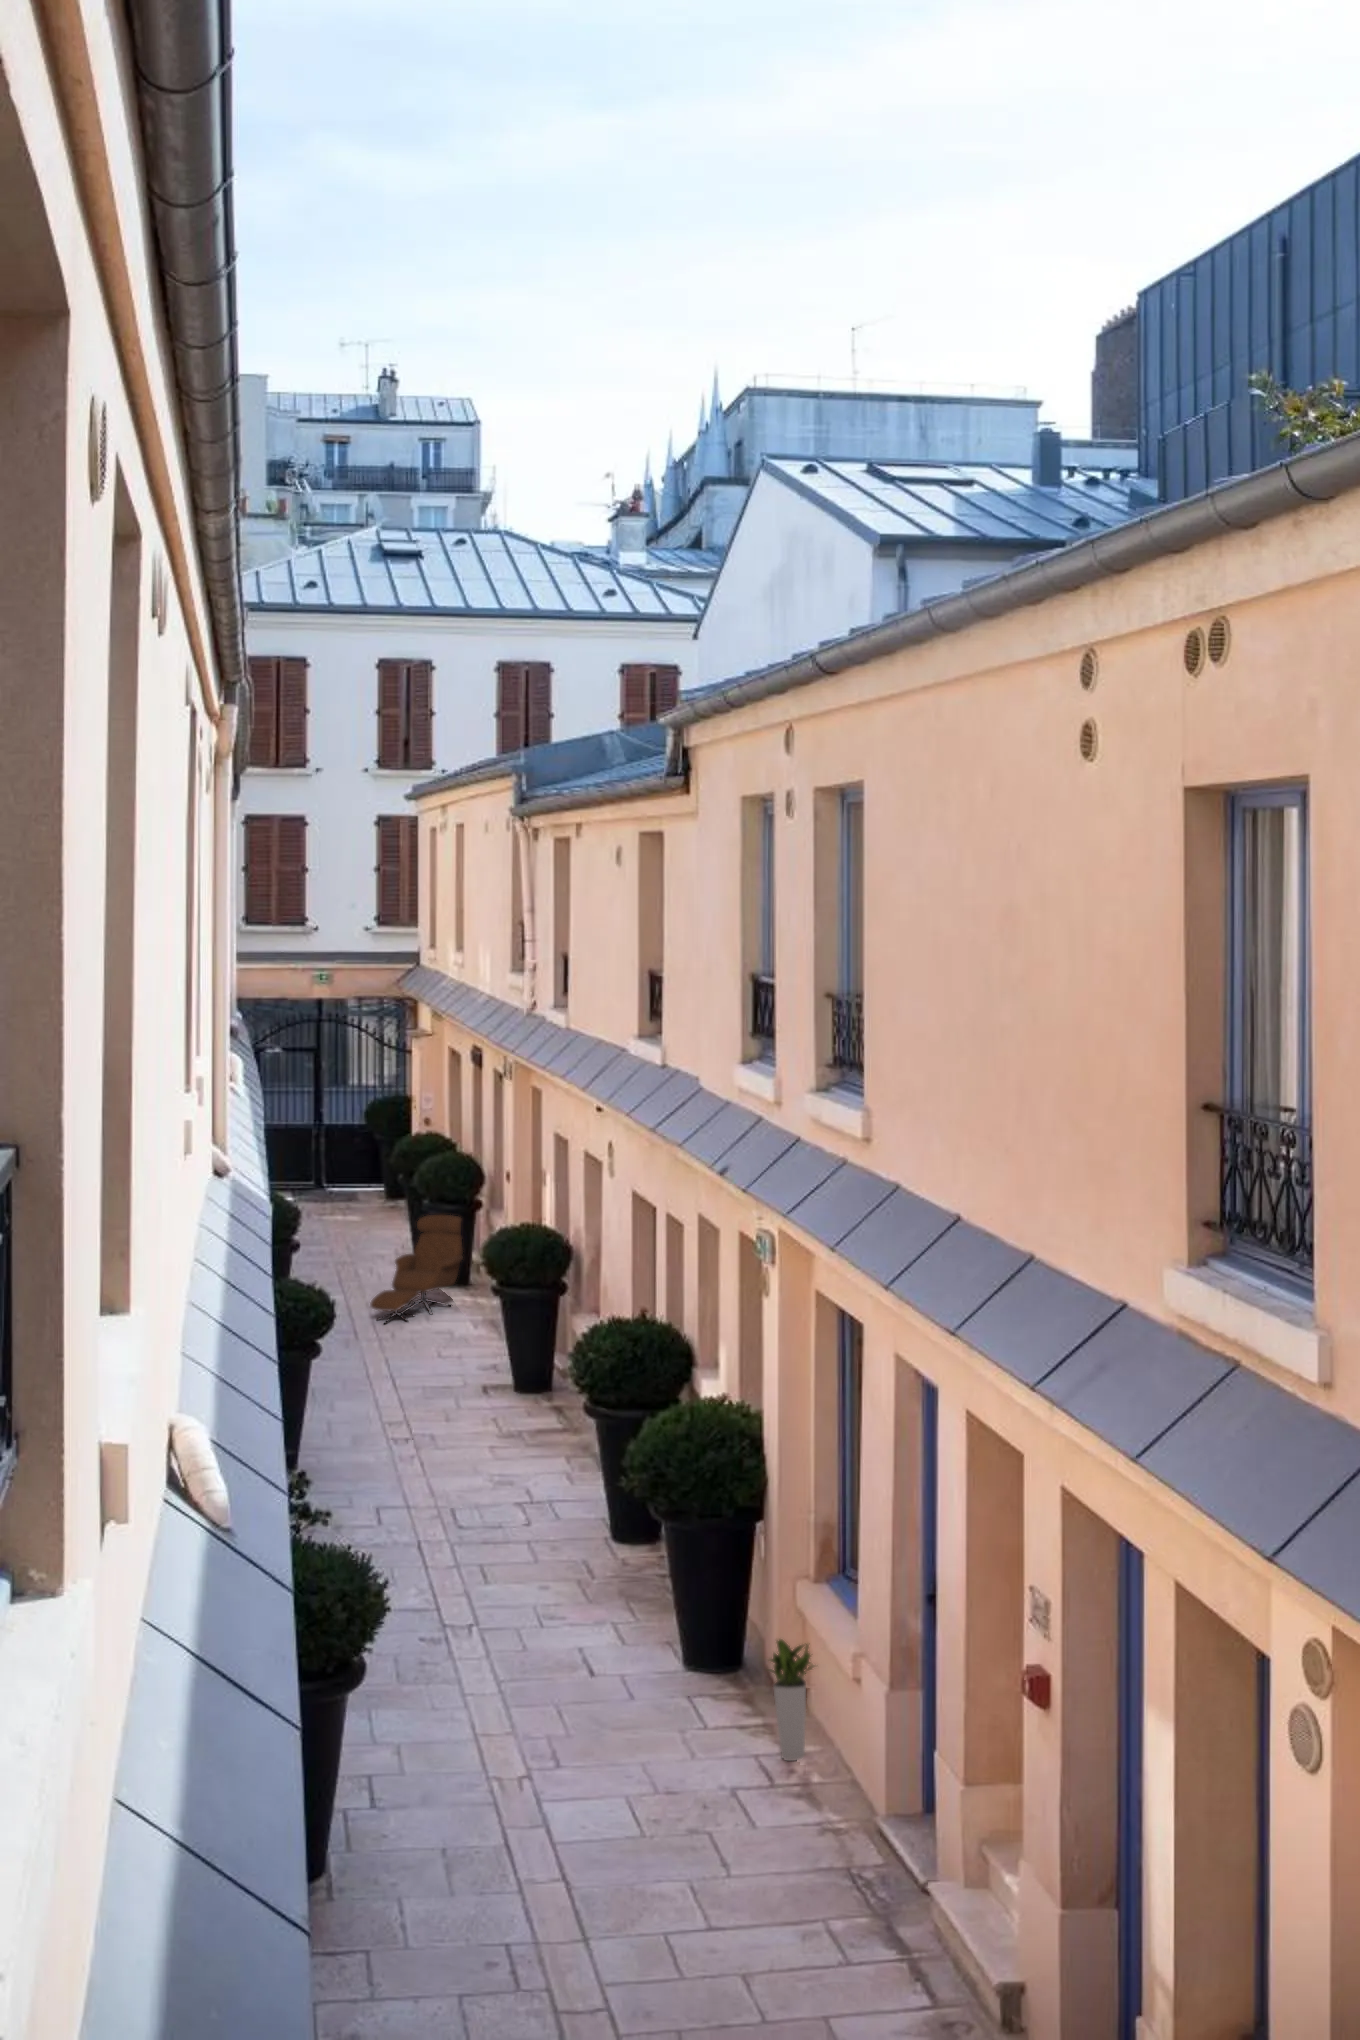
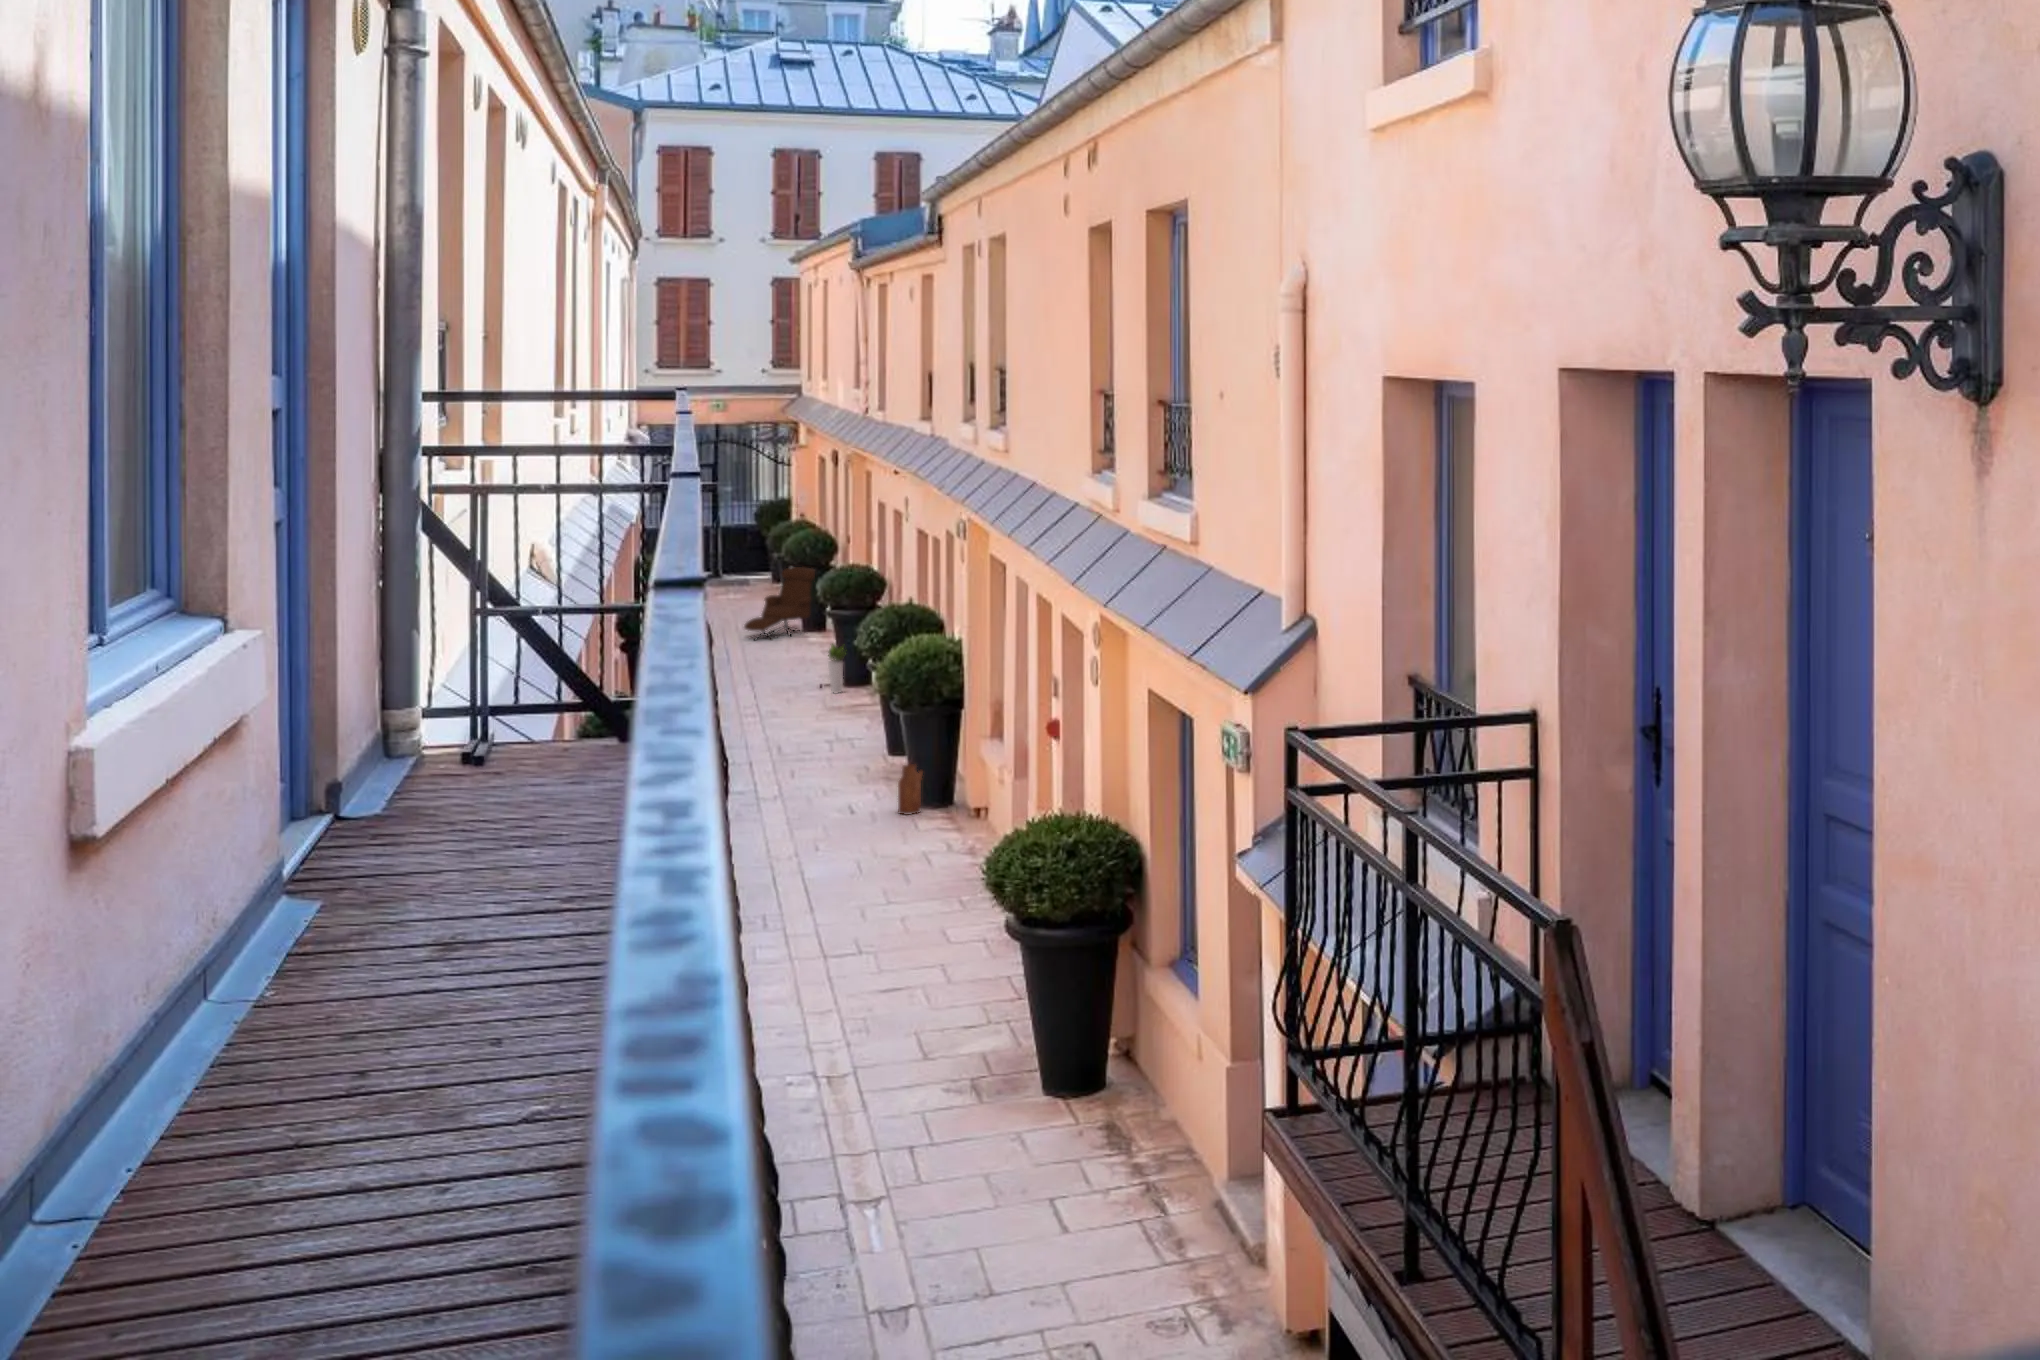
planter: present [770,1639,814,1761] -> present [828,644,846,693]
watering can: none [694,1655,738,1748] -> present [898,764,923,815]

